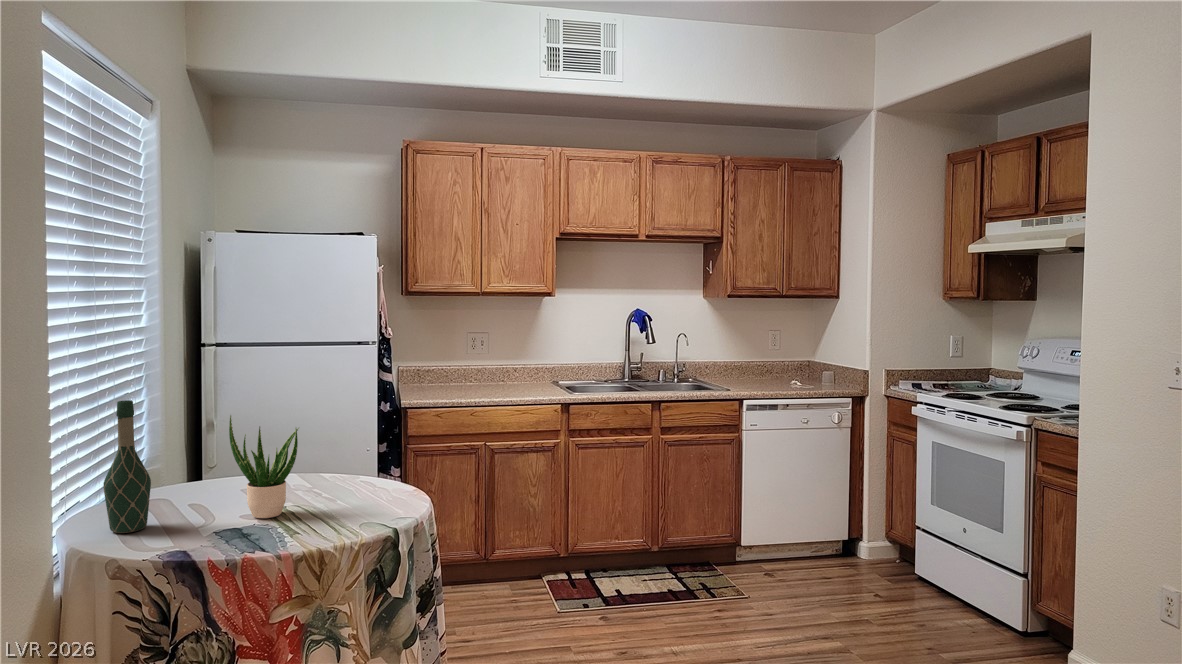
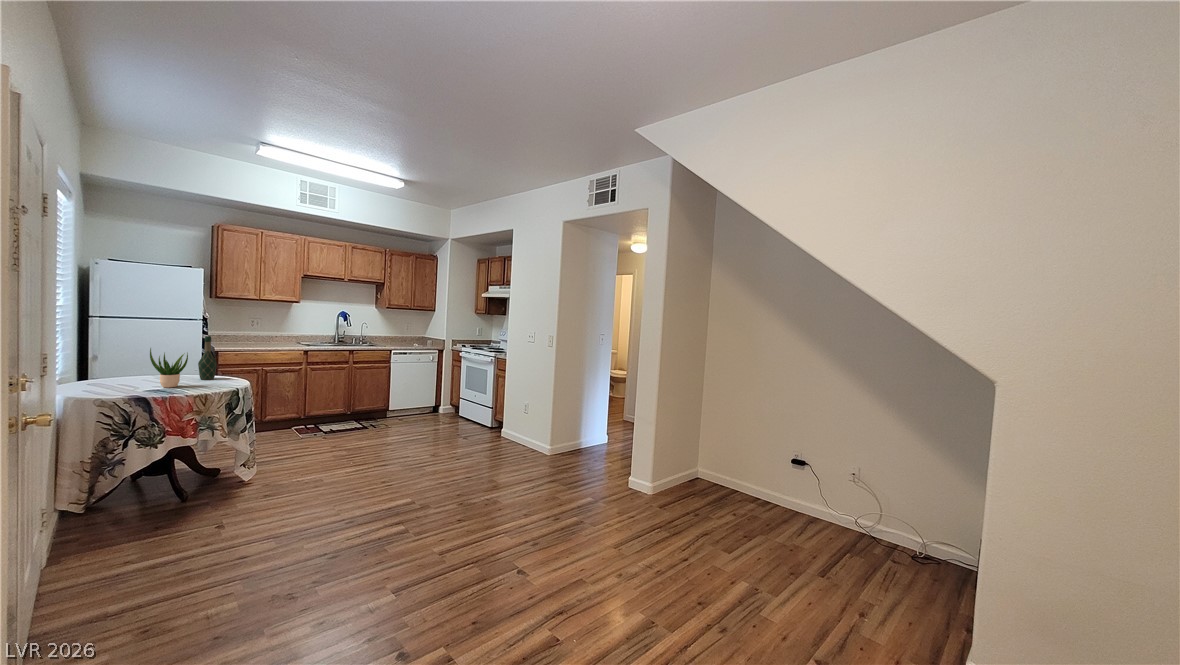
wine bottle: present [103,400,151,533] -> present [198,336,217,380]

